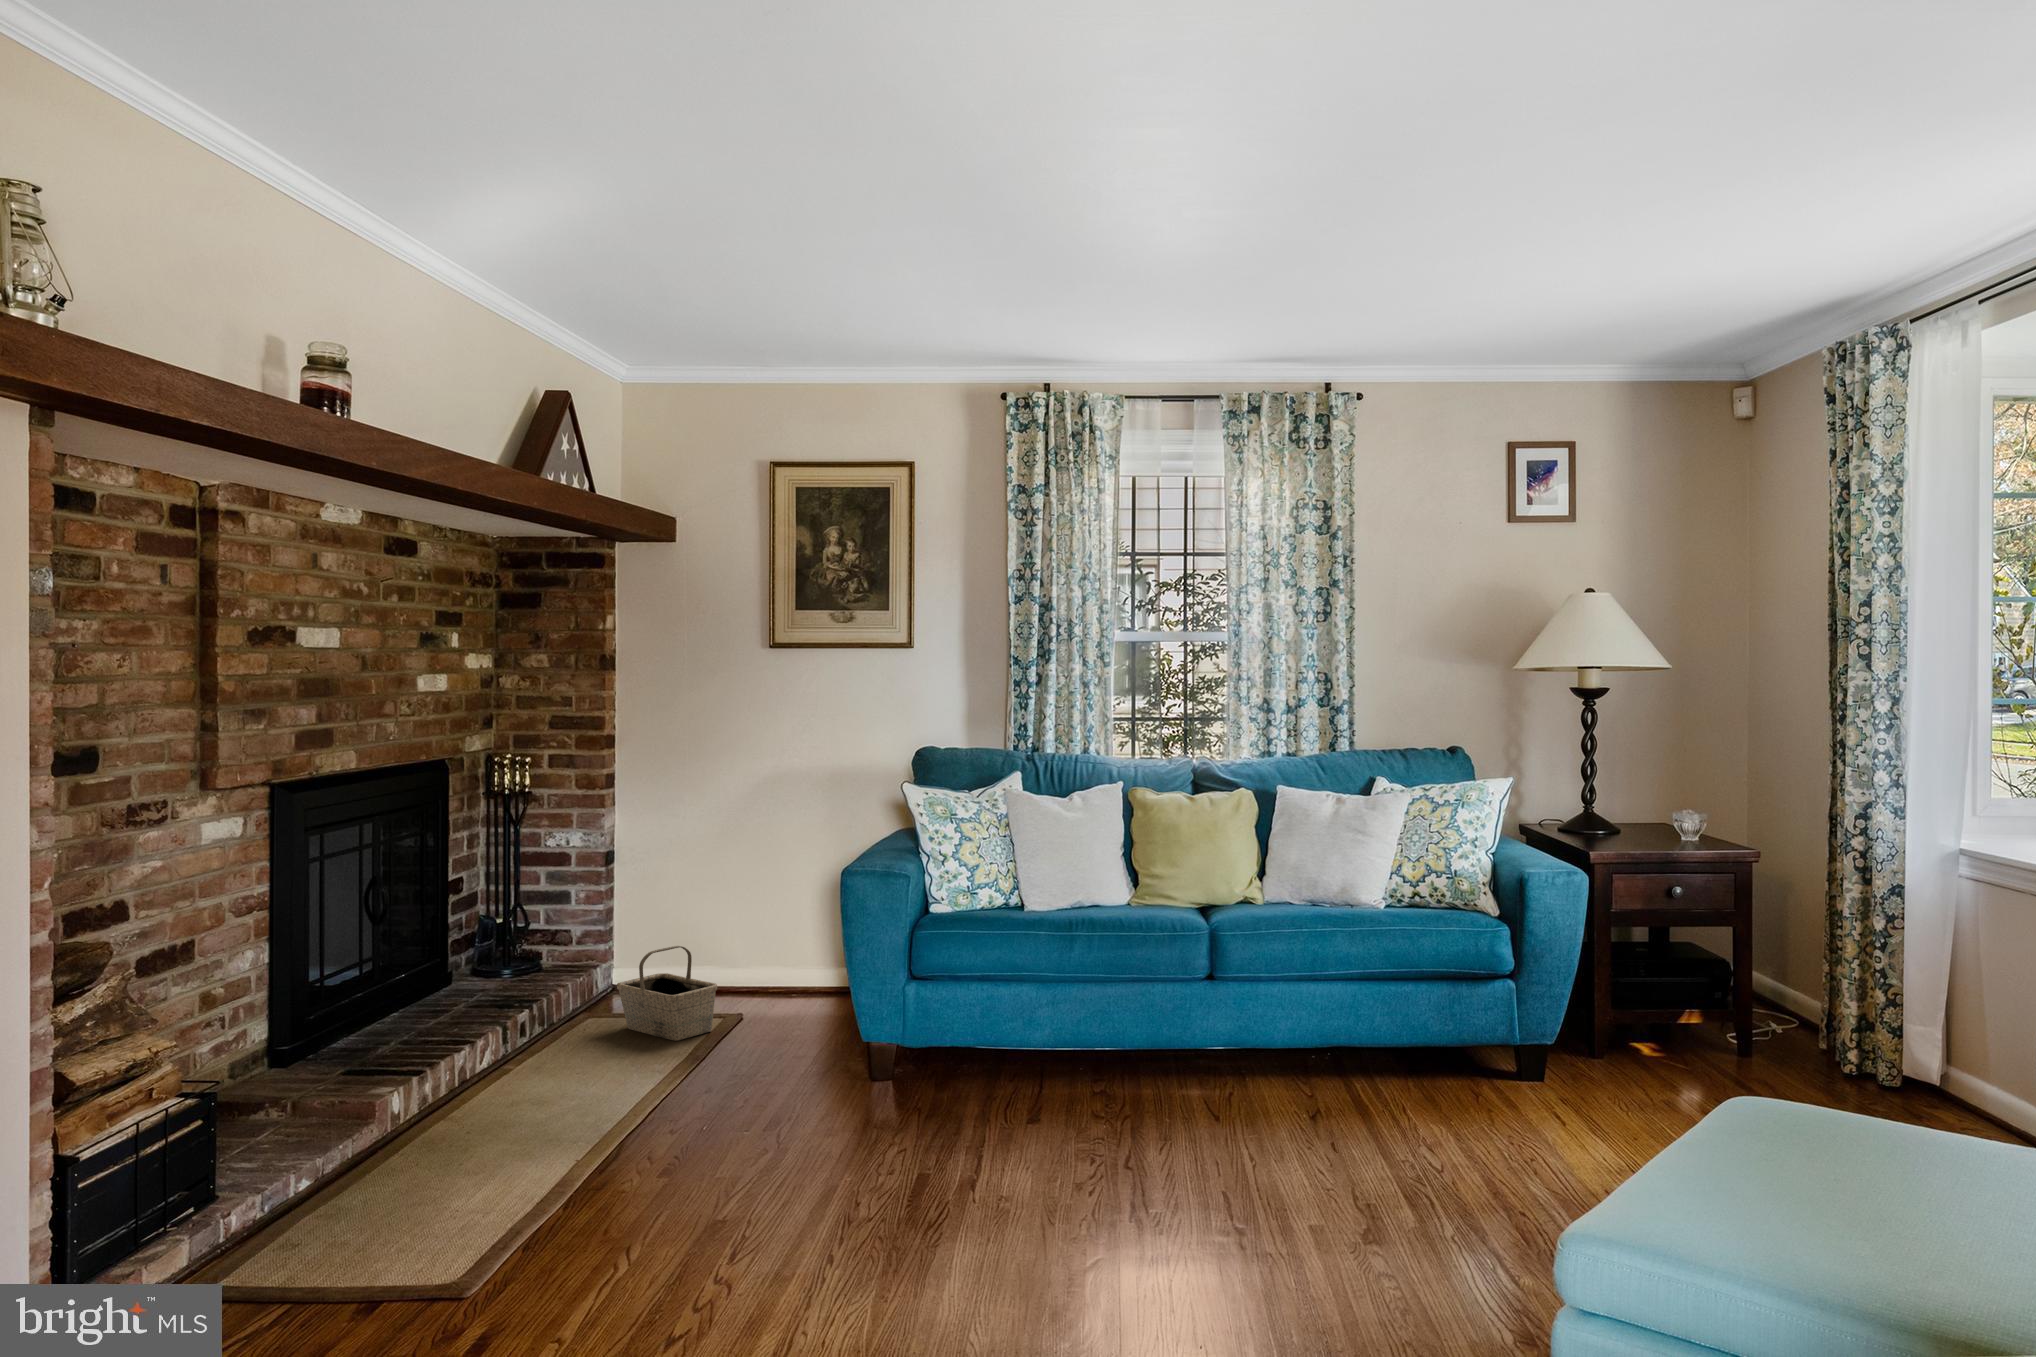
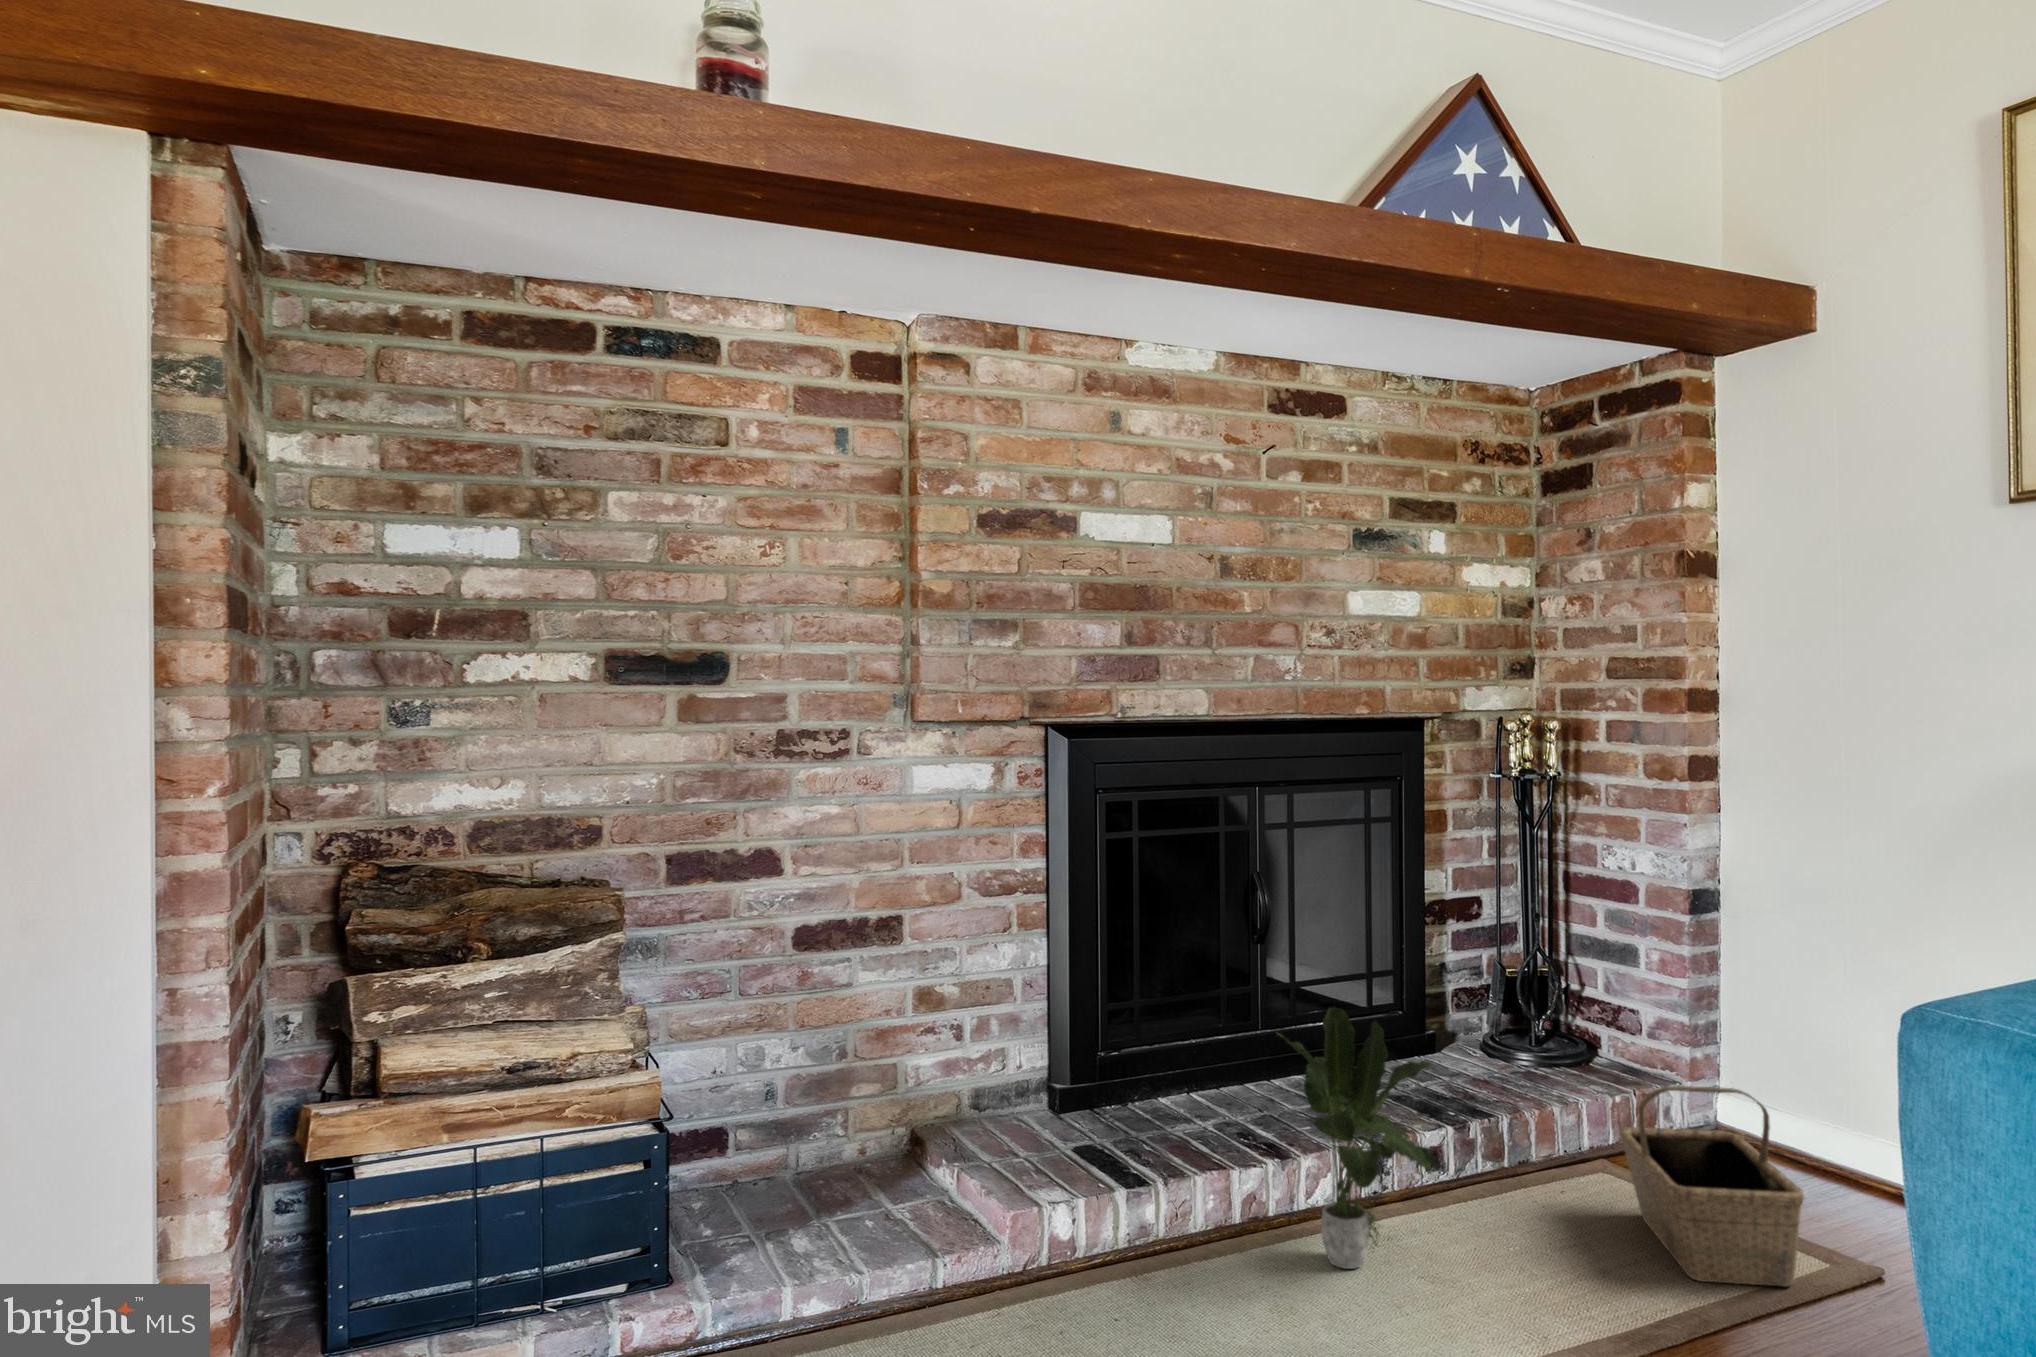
potted plant: none [487,939,589,1086] -> present [1278,1007,1445,1269]

